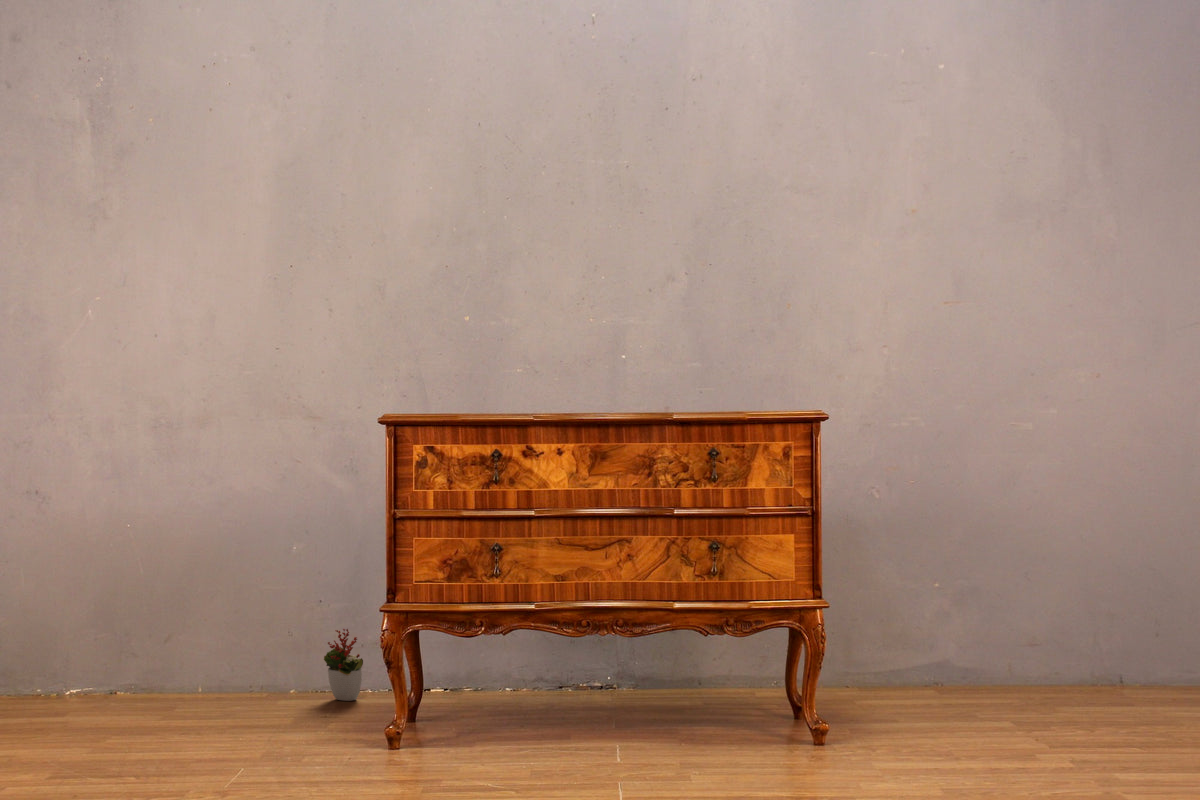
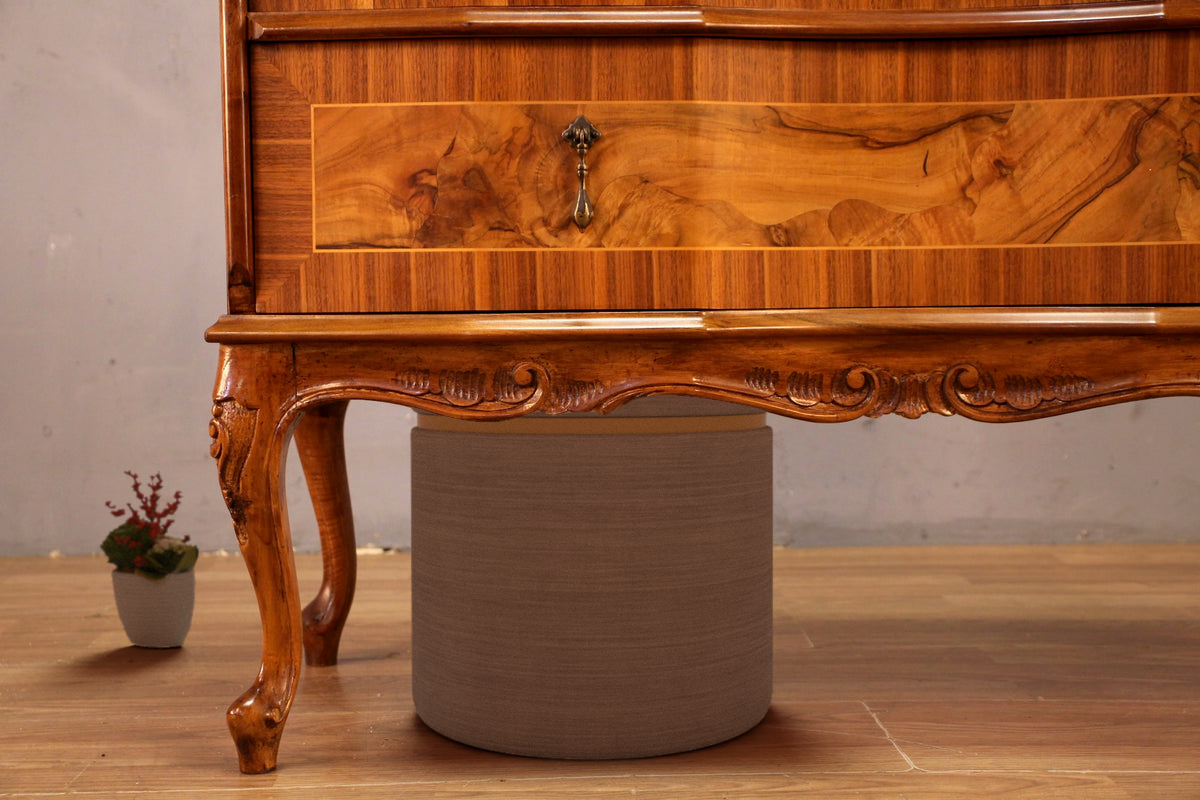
ottoman: none [445,587,575,746] -> present [410,395,773,760]

